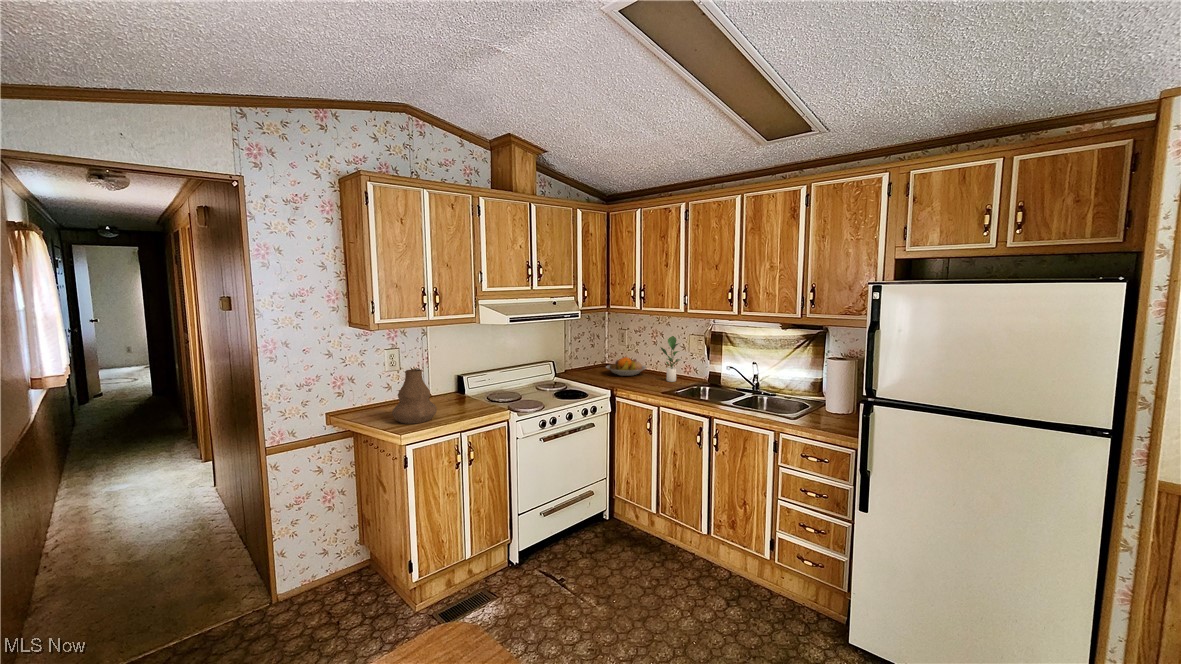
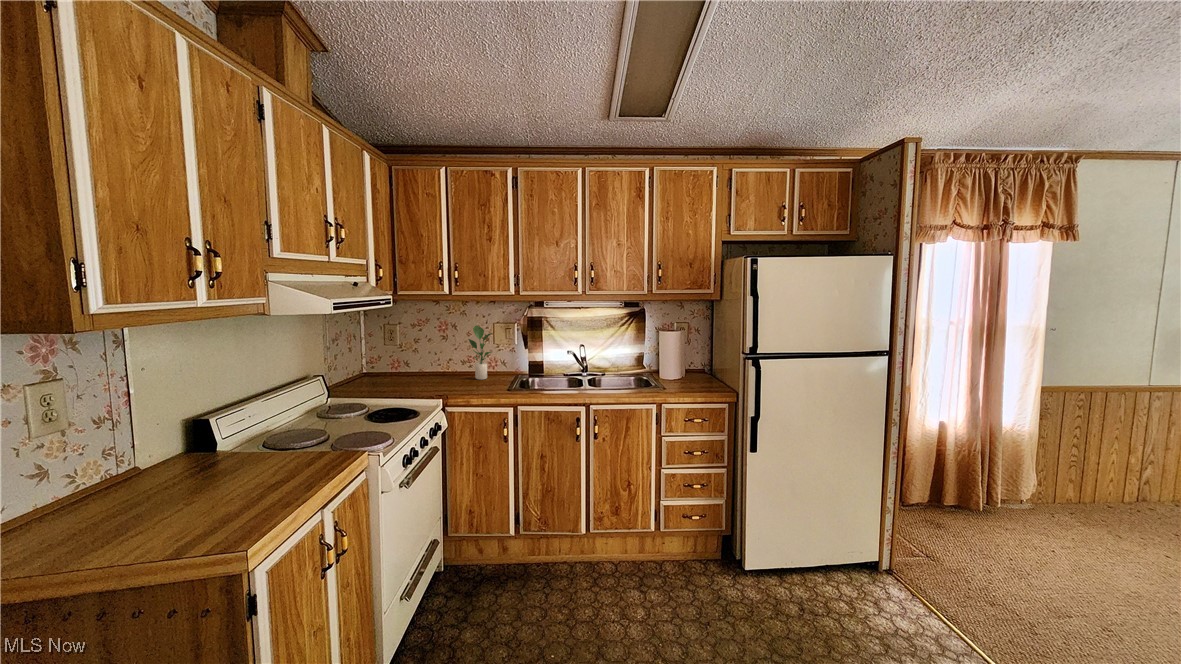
fruit bowl: present [606,357,646,376] -> none [381,358,439,382]
vase: present [392,369,437,424] -> none [83,409,219,546]

